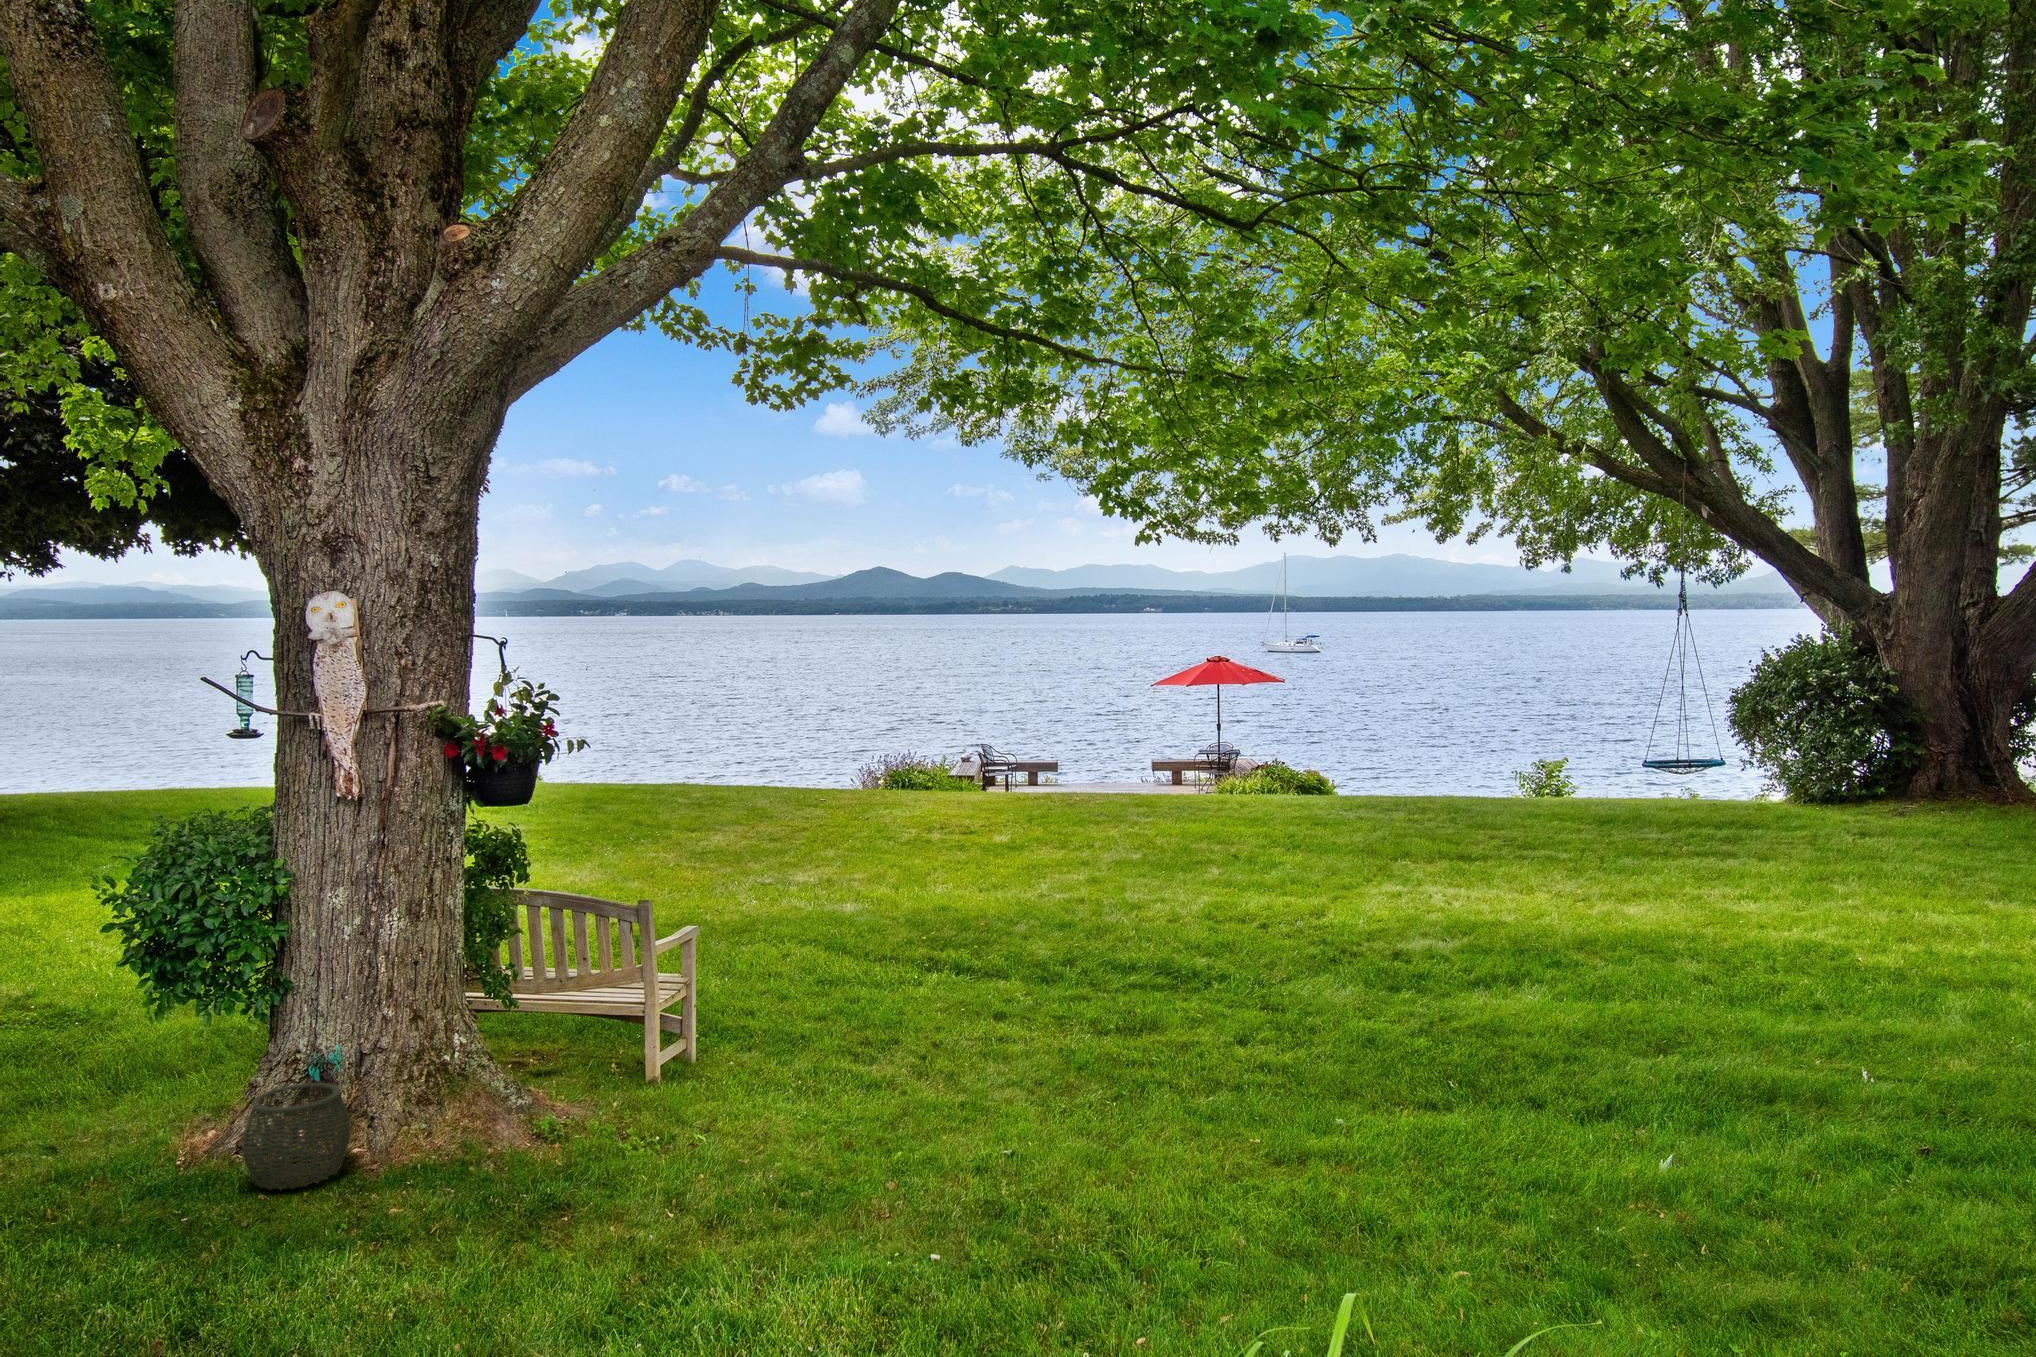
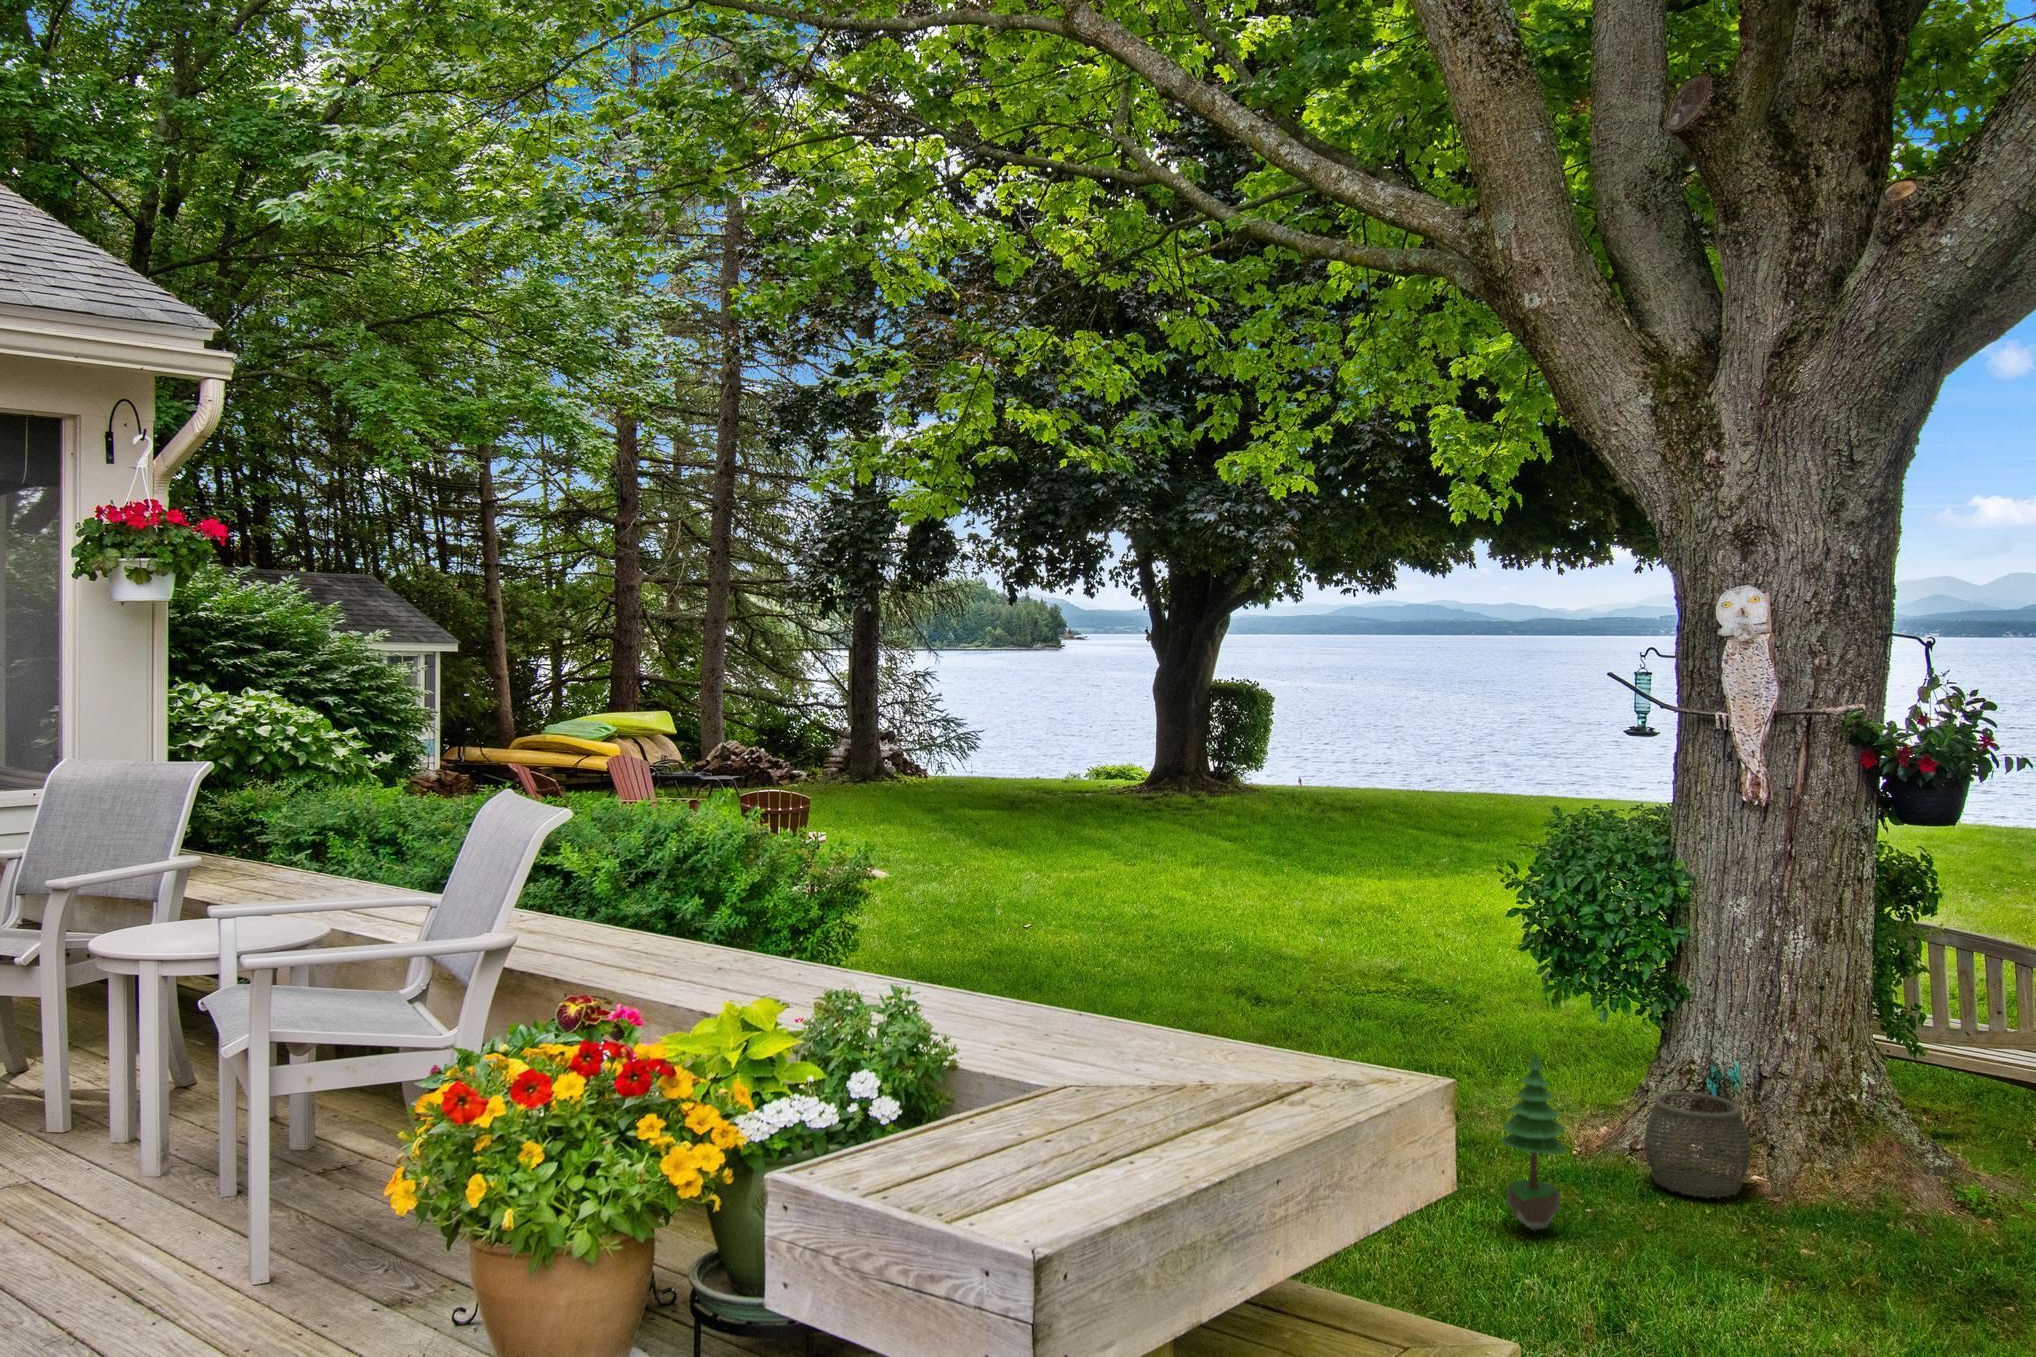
potted tree: none [51,1094,136,1286] -> present [1501,1054,1566,1231]

